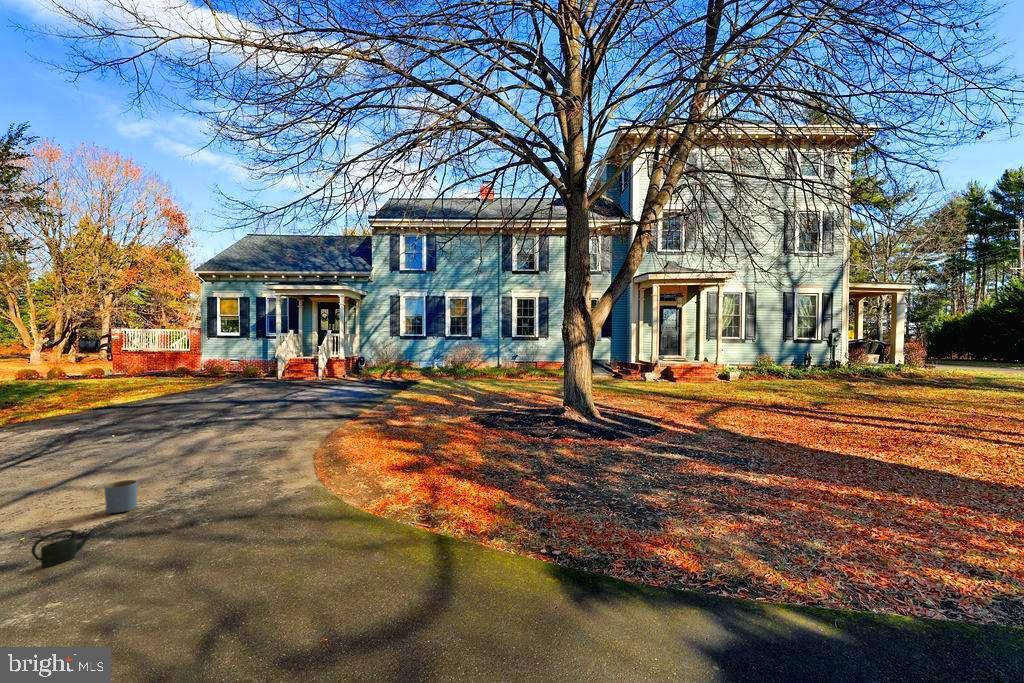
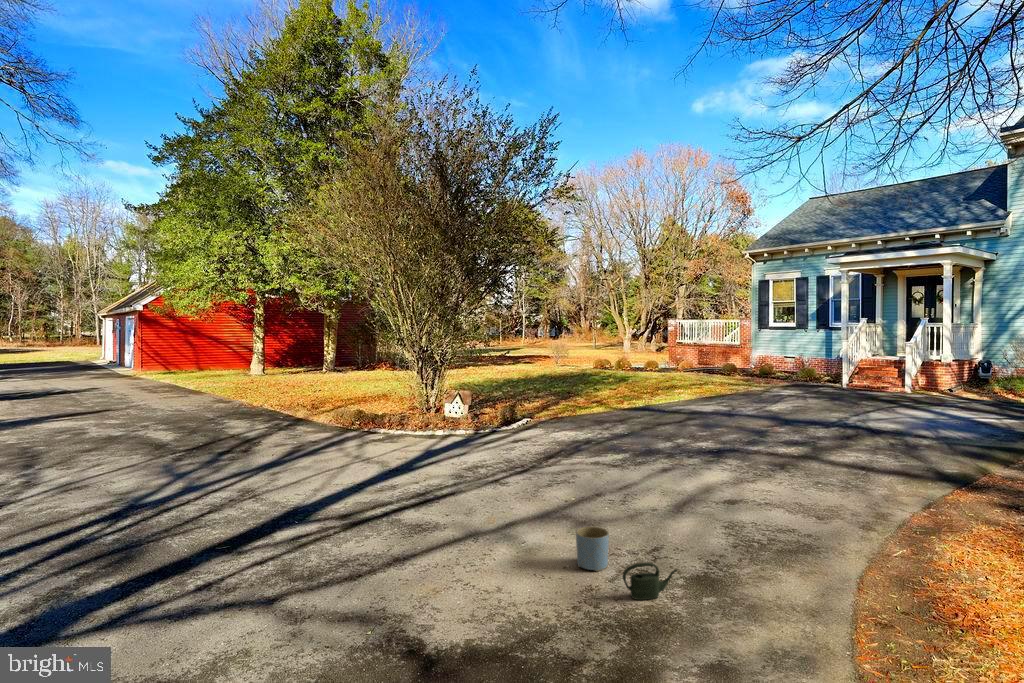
watering can: present [31,528,96,567] -> present [623,563,677,600]

